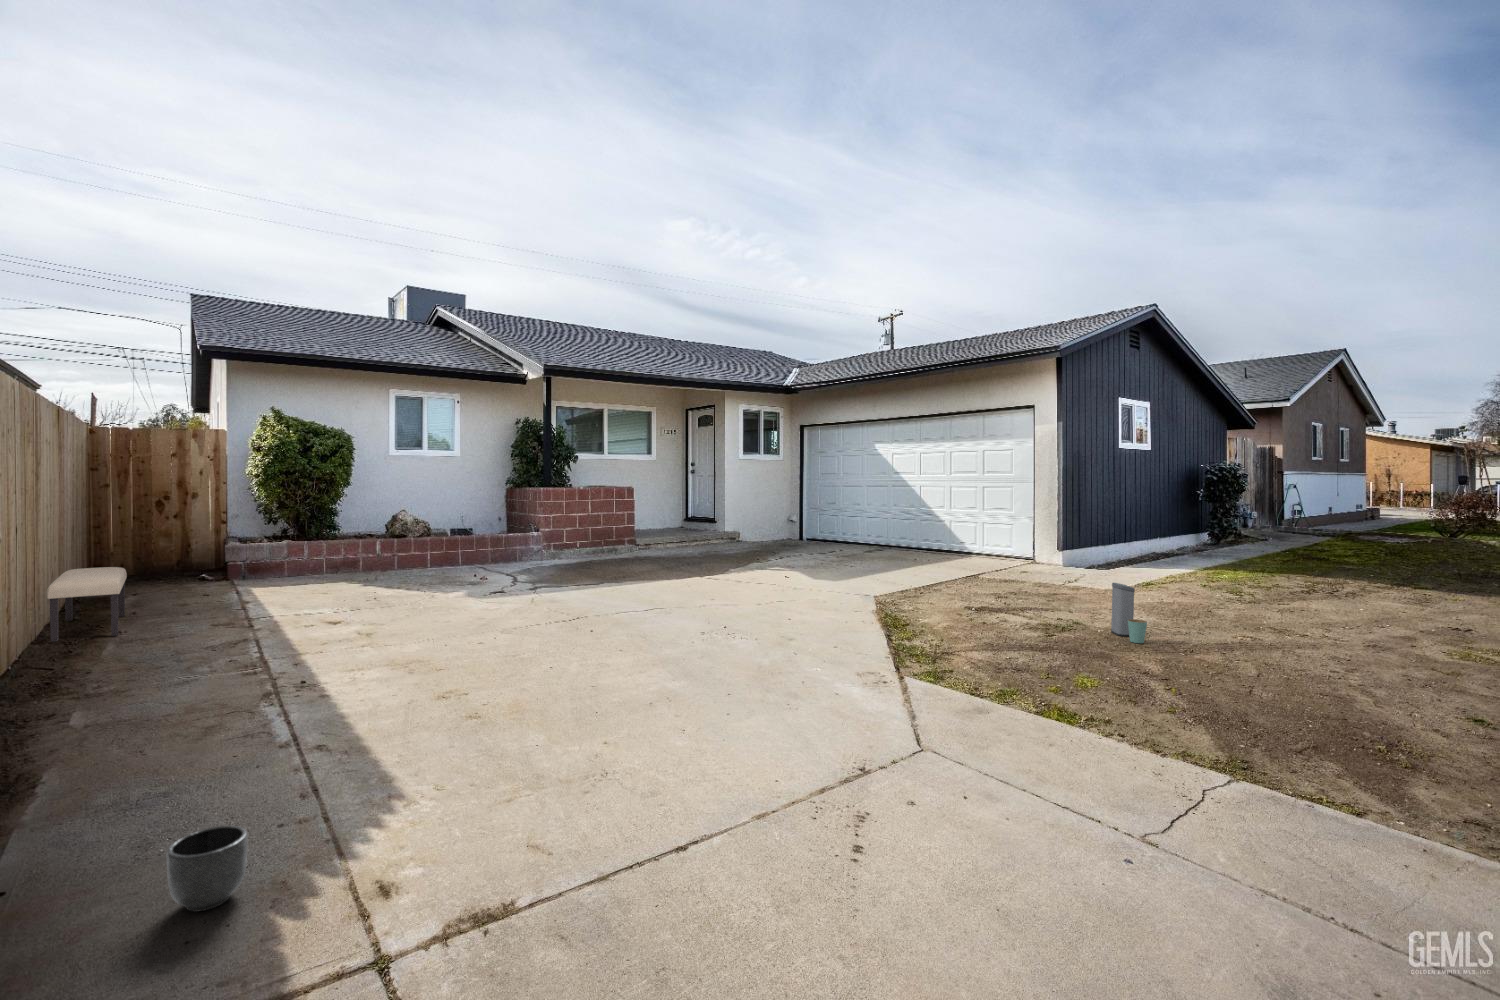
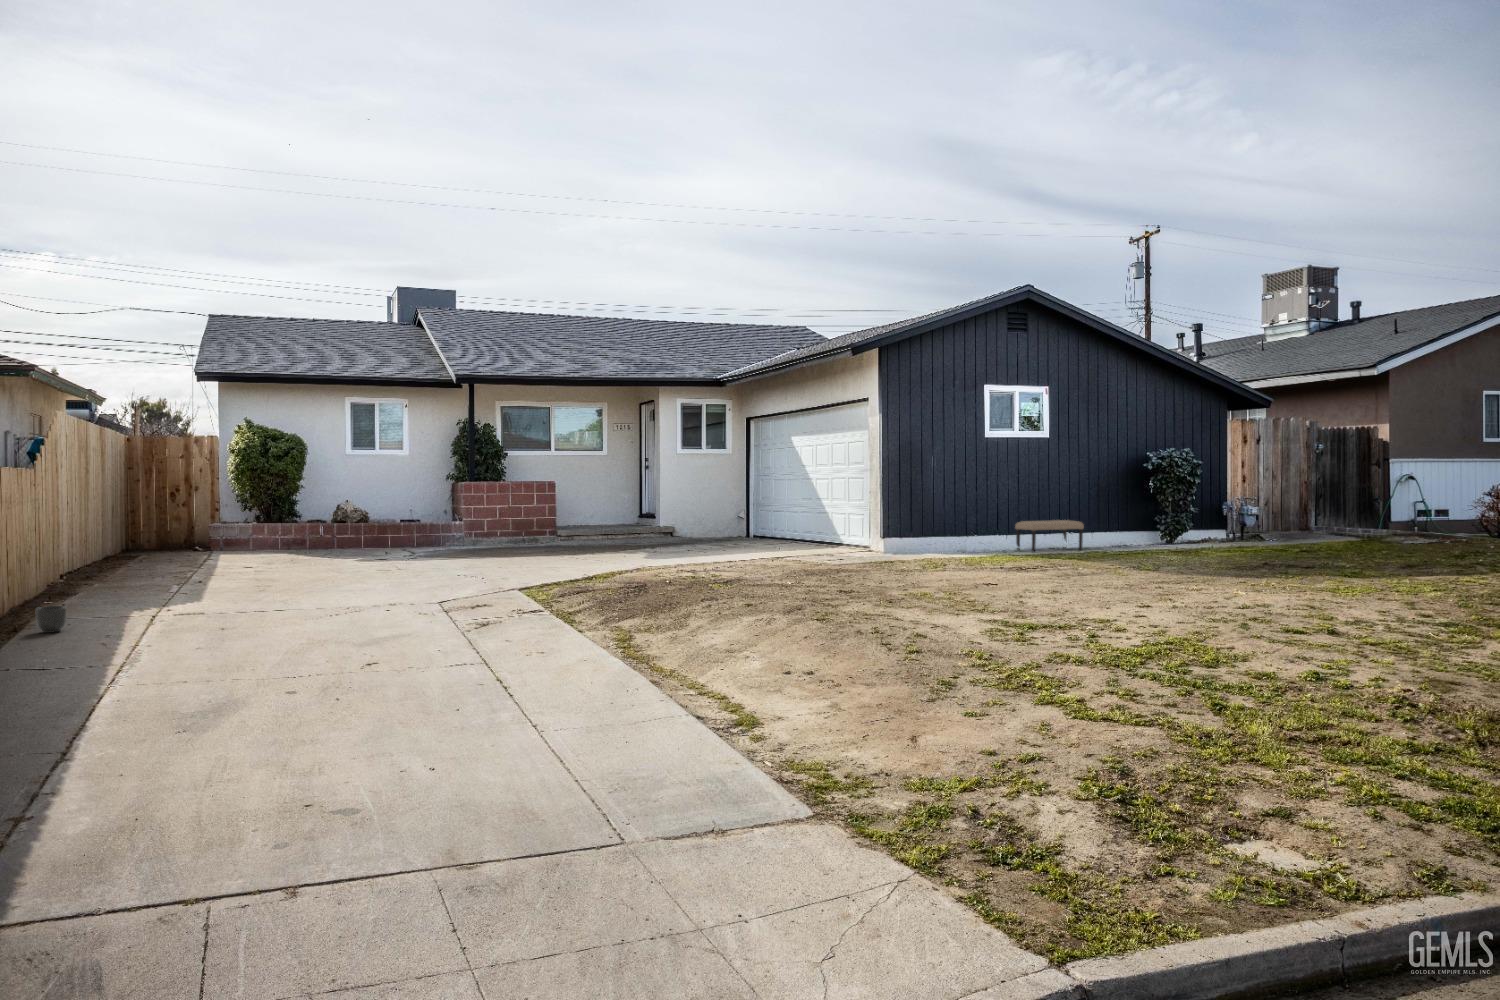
bench: present [47,567,127,642] -> present [1015,520,1084,552]
trash can: present [1111,583,1147,643] -> none [743,548,767,593]

